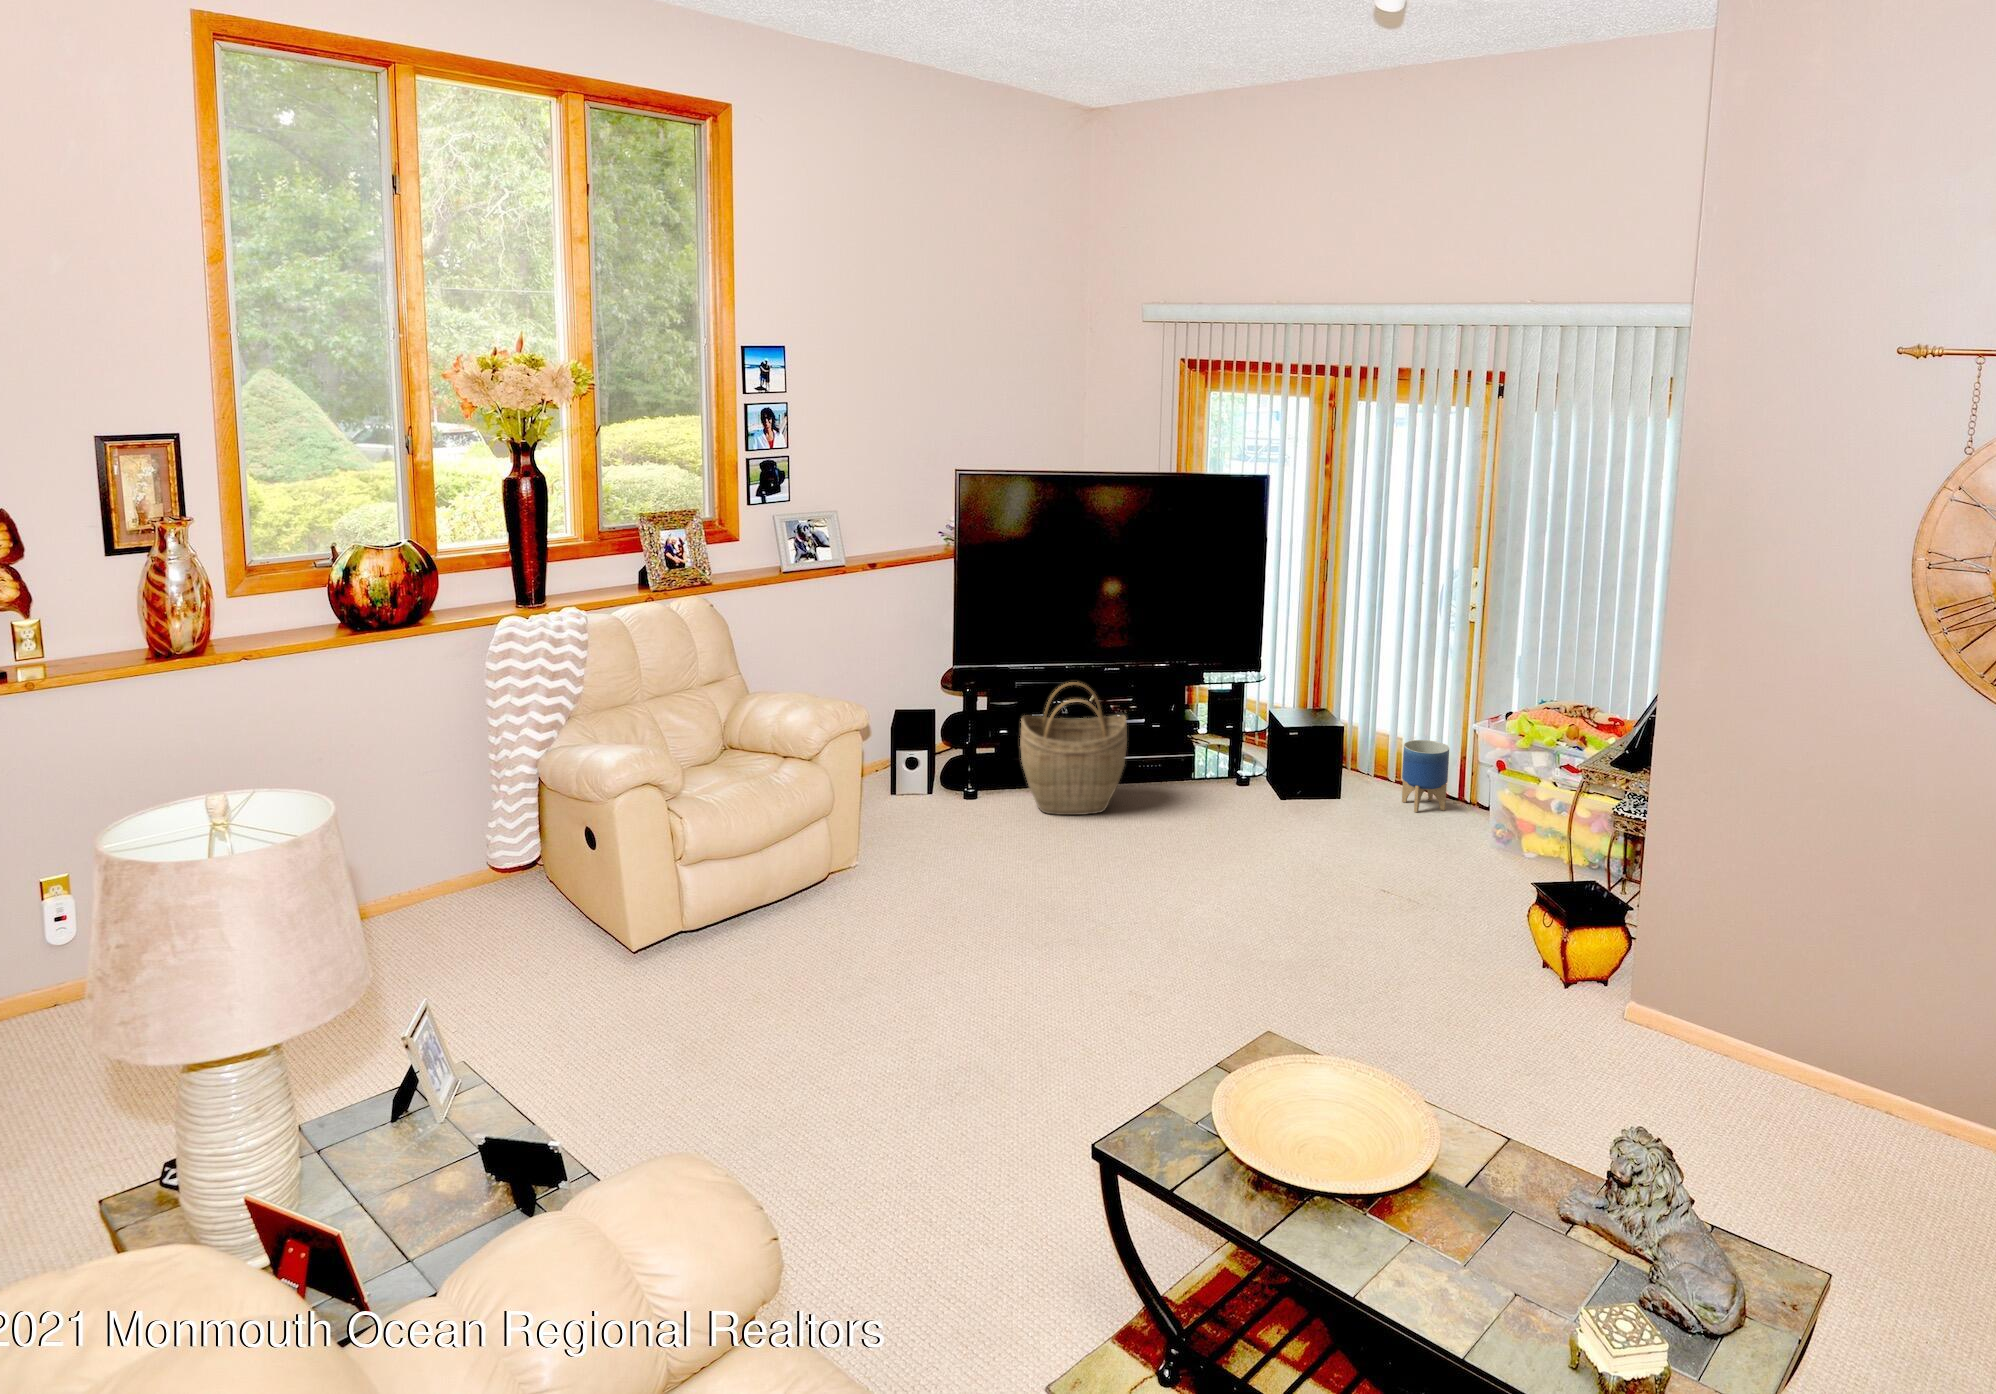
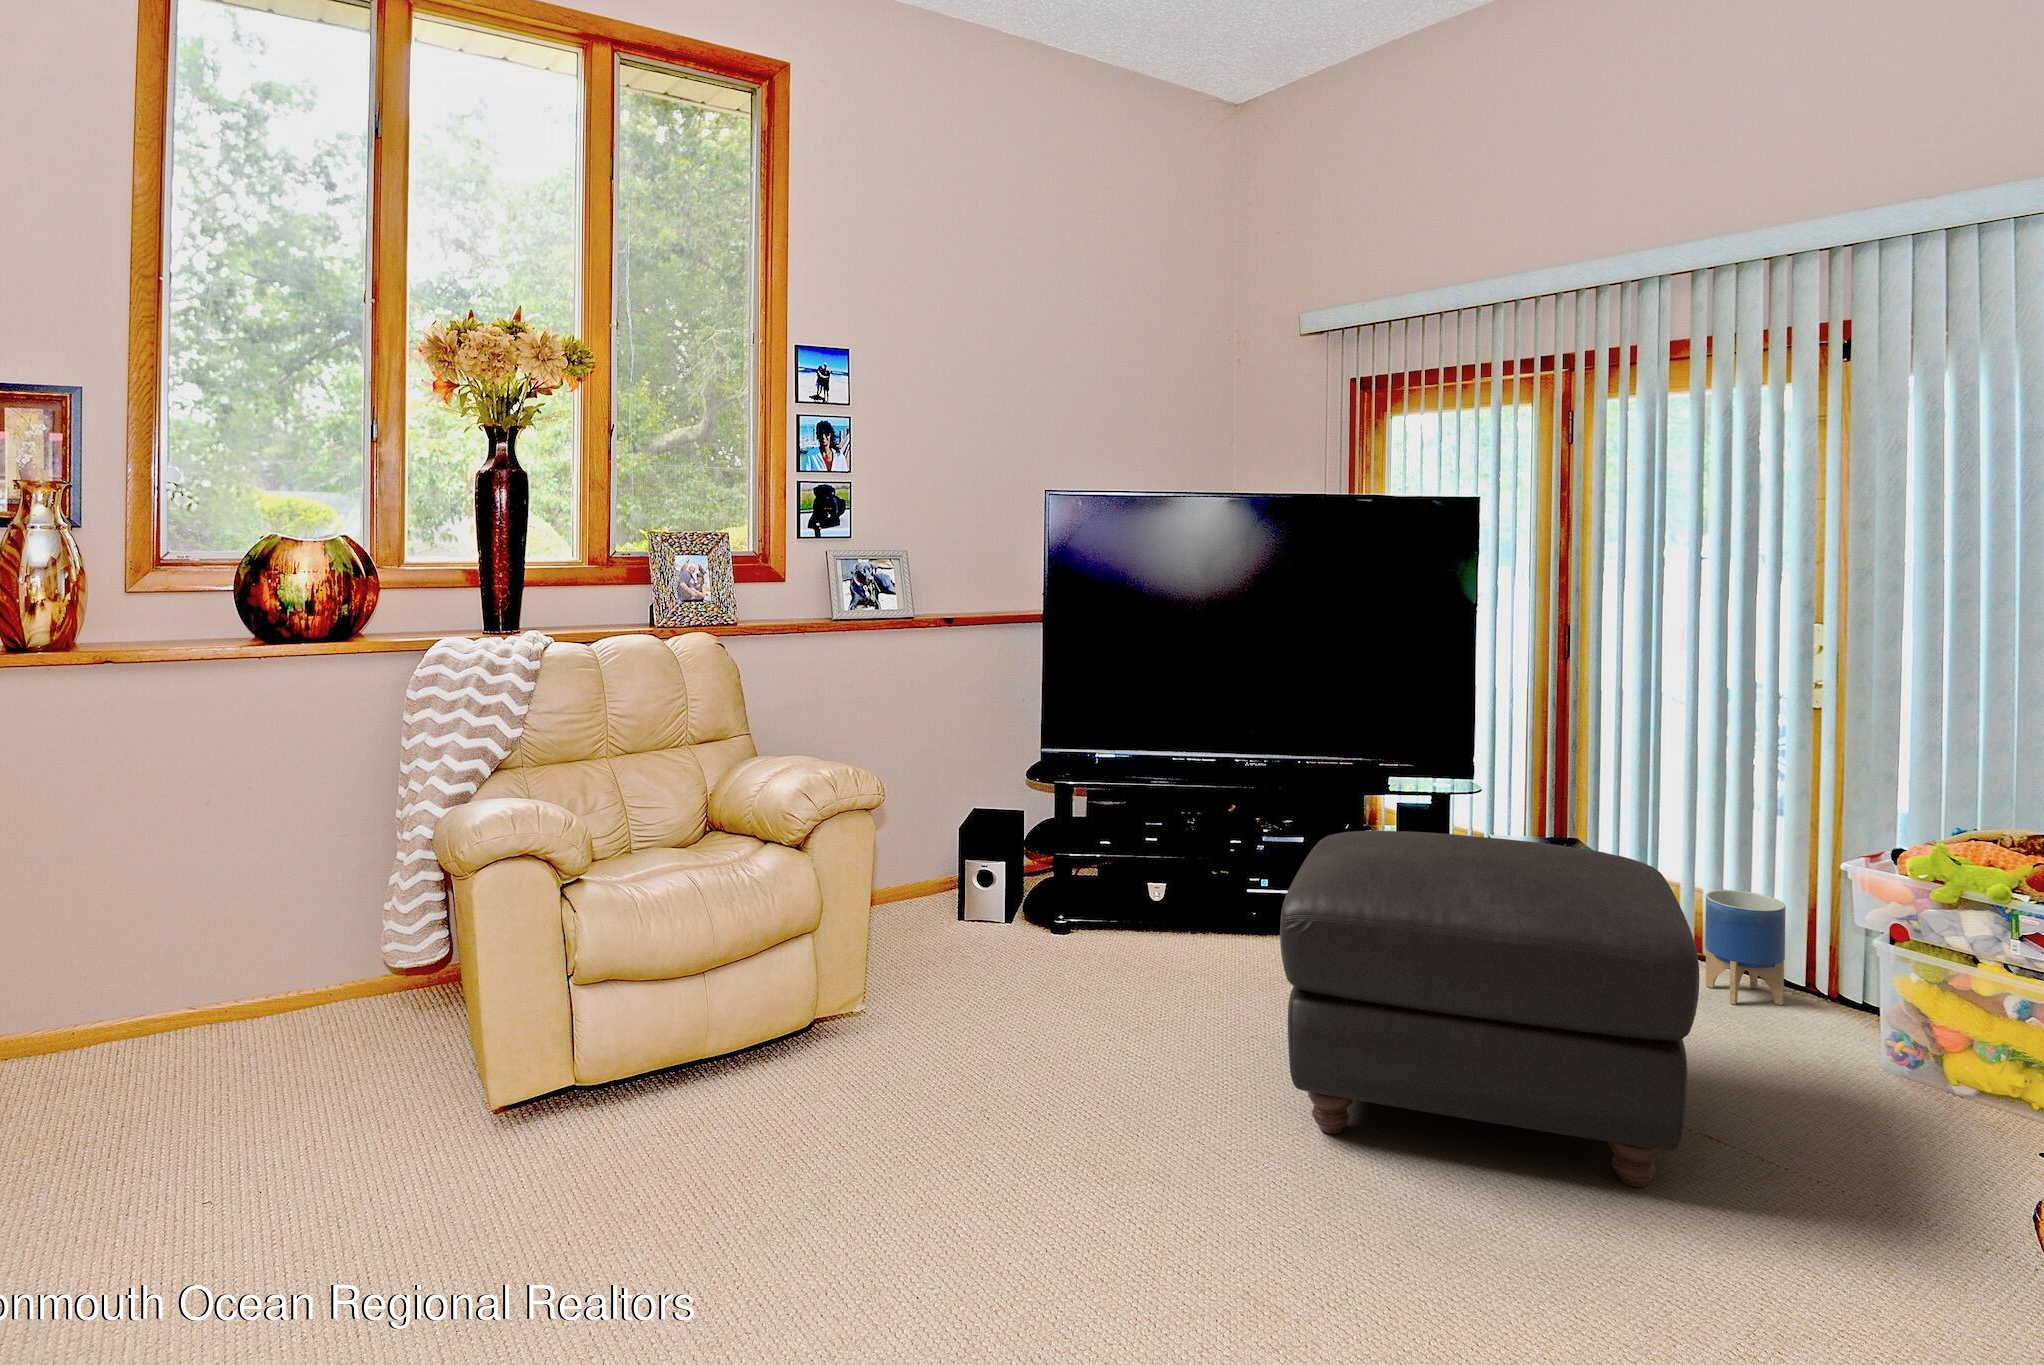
woven basket: present [1020,682,1127,815] -> none [1124,778,1274,966]
ottoman: none [1145,724,1381,923] -> present [1280,831,1699,1187]

